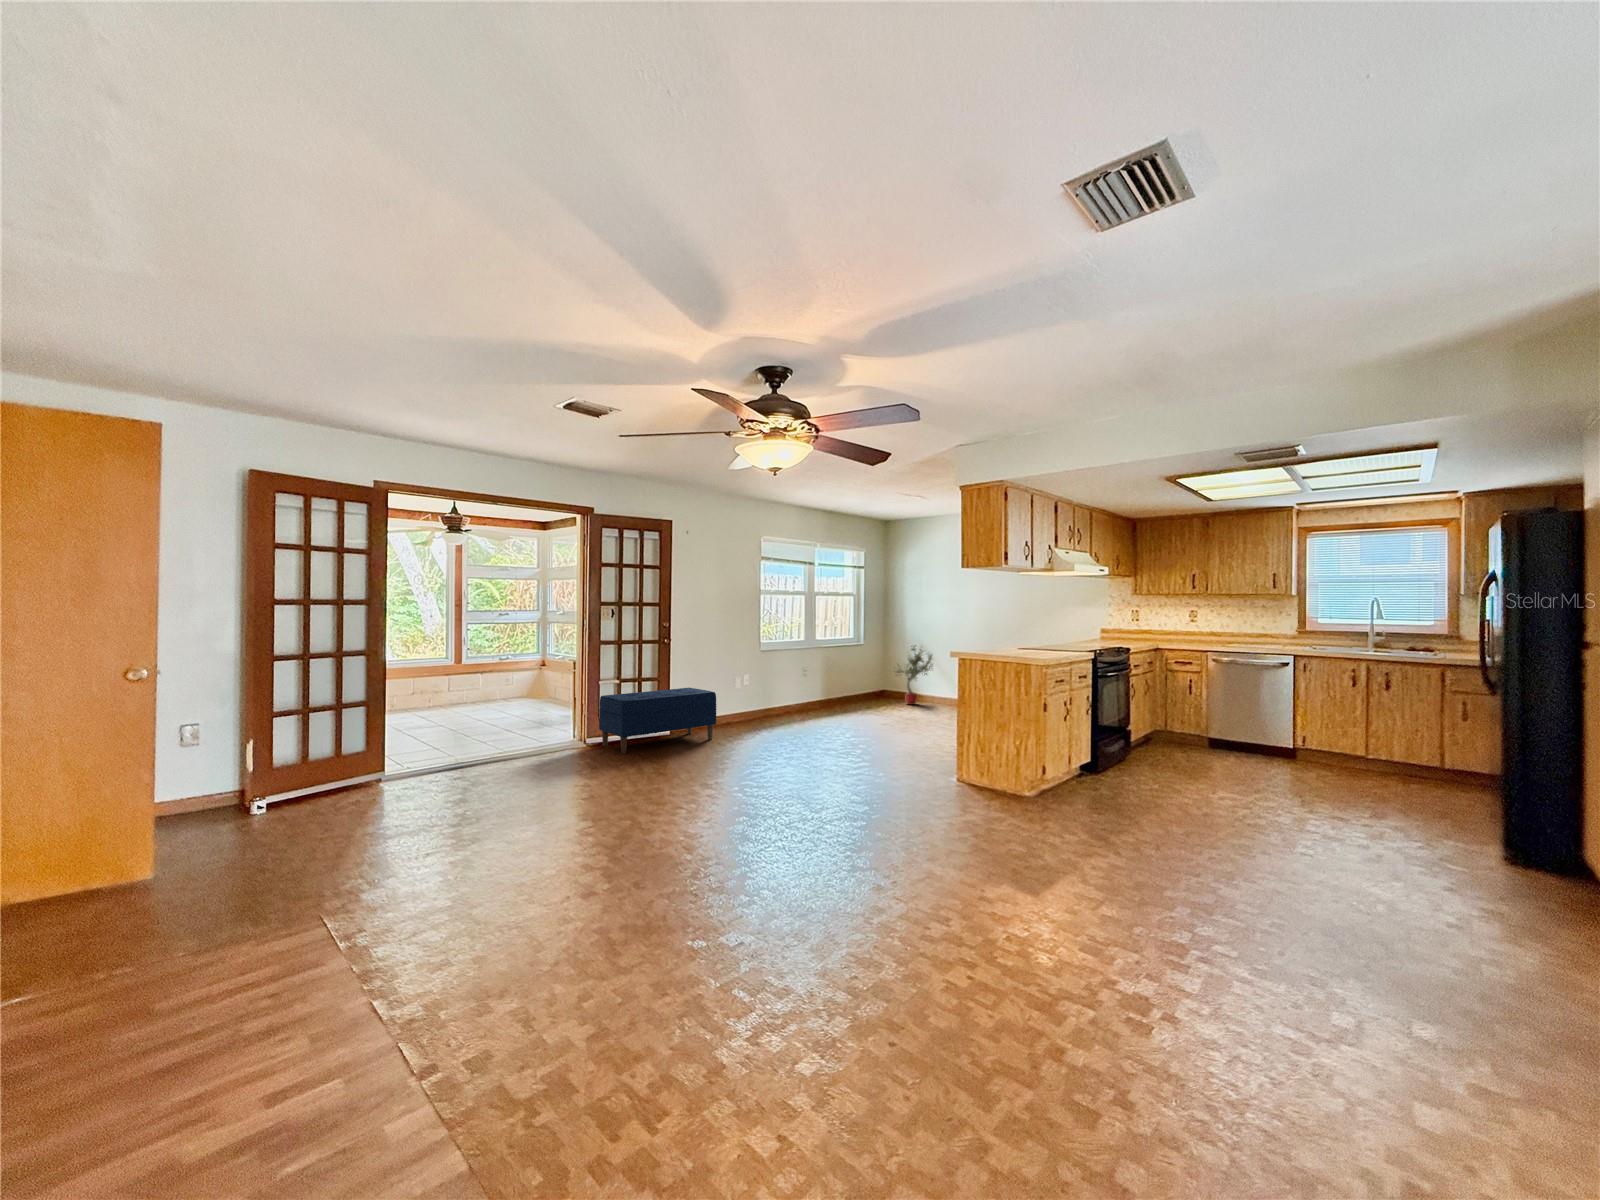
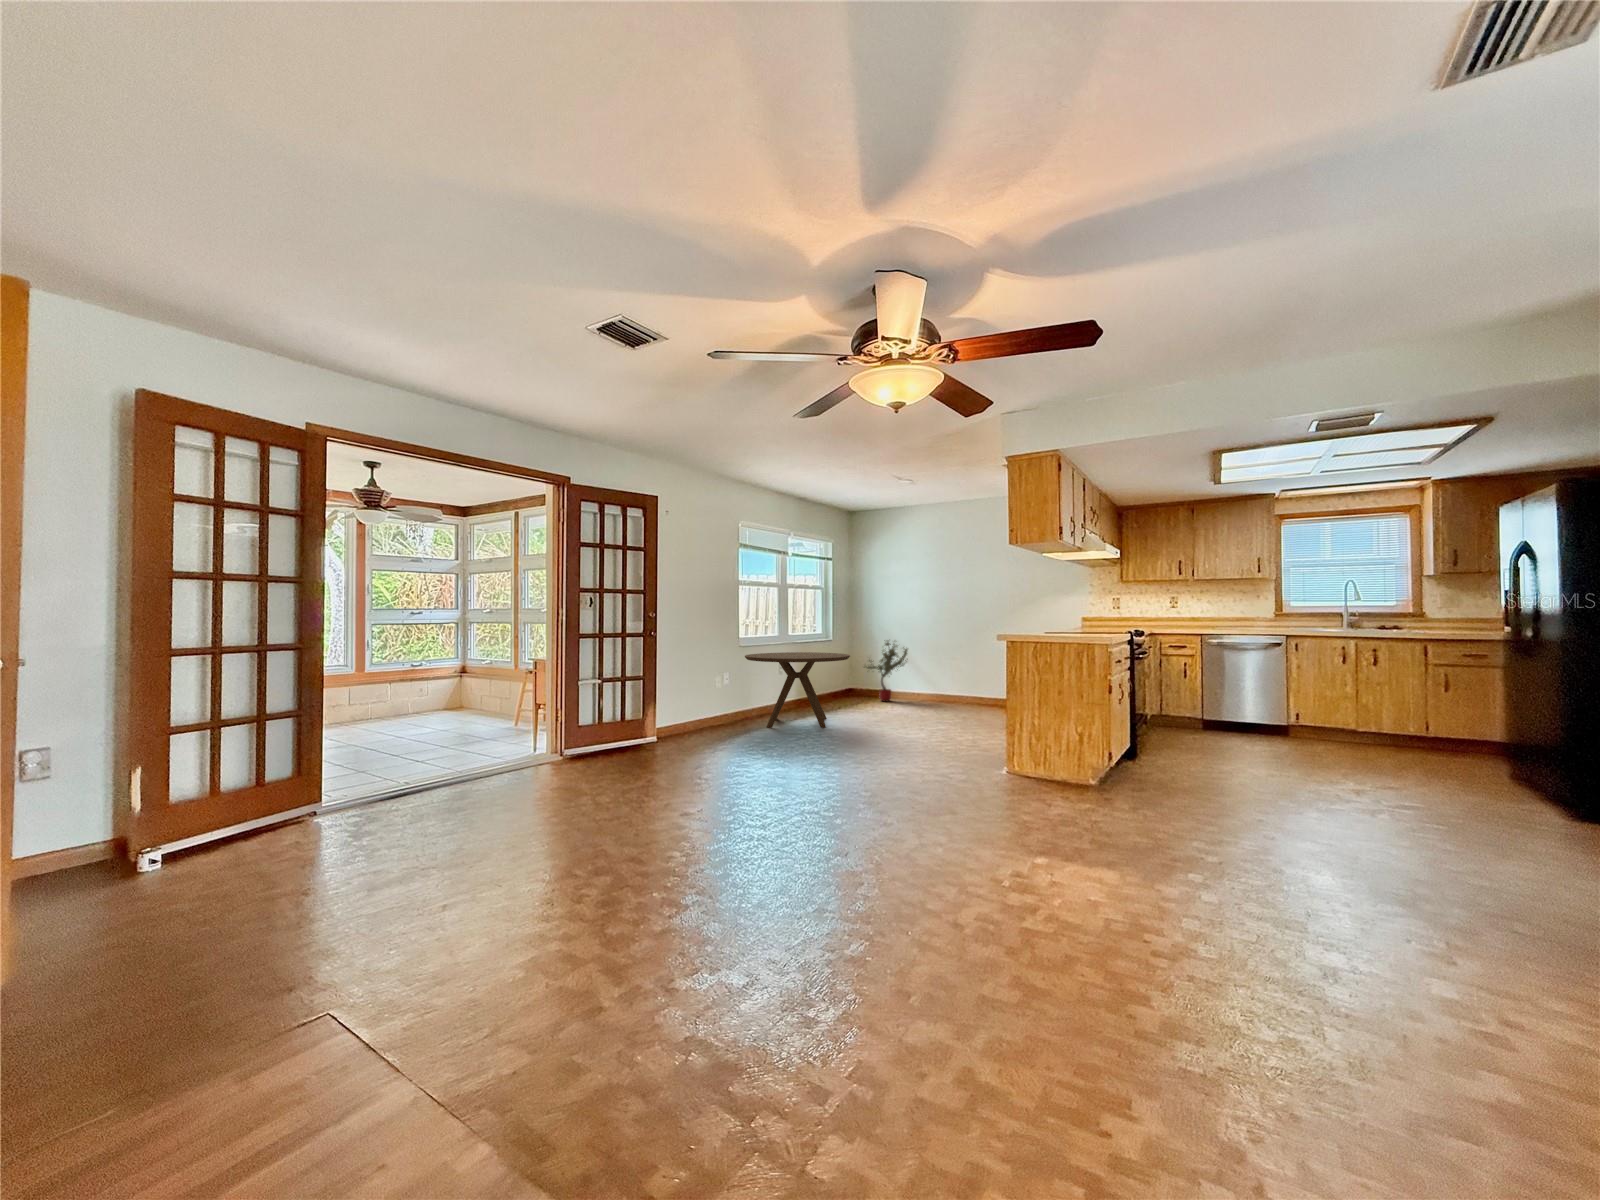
dining table: none [760,657,858,729] -> present [745,652,850,728]
bench: present [599,688,716,754] -> none [580,687,712,765]

